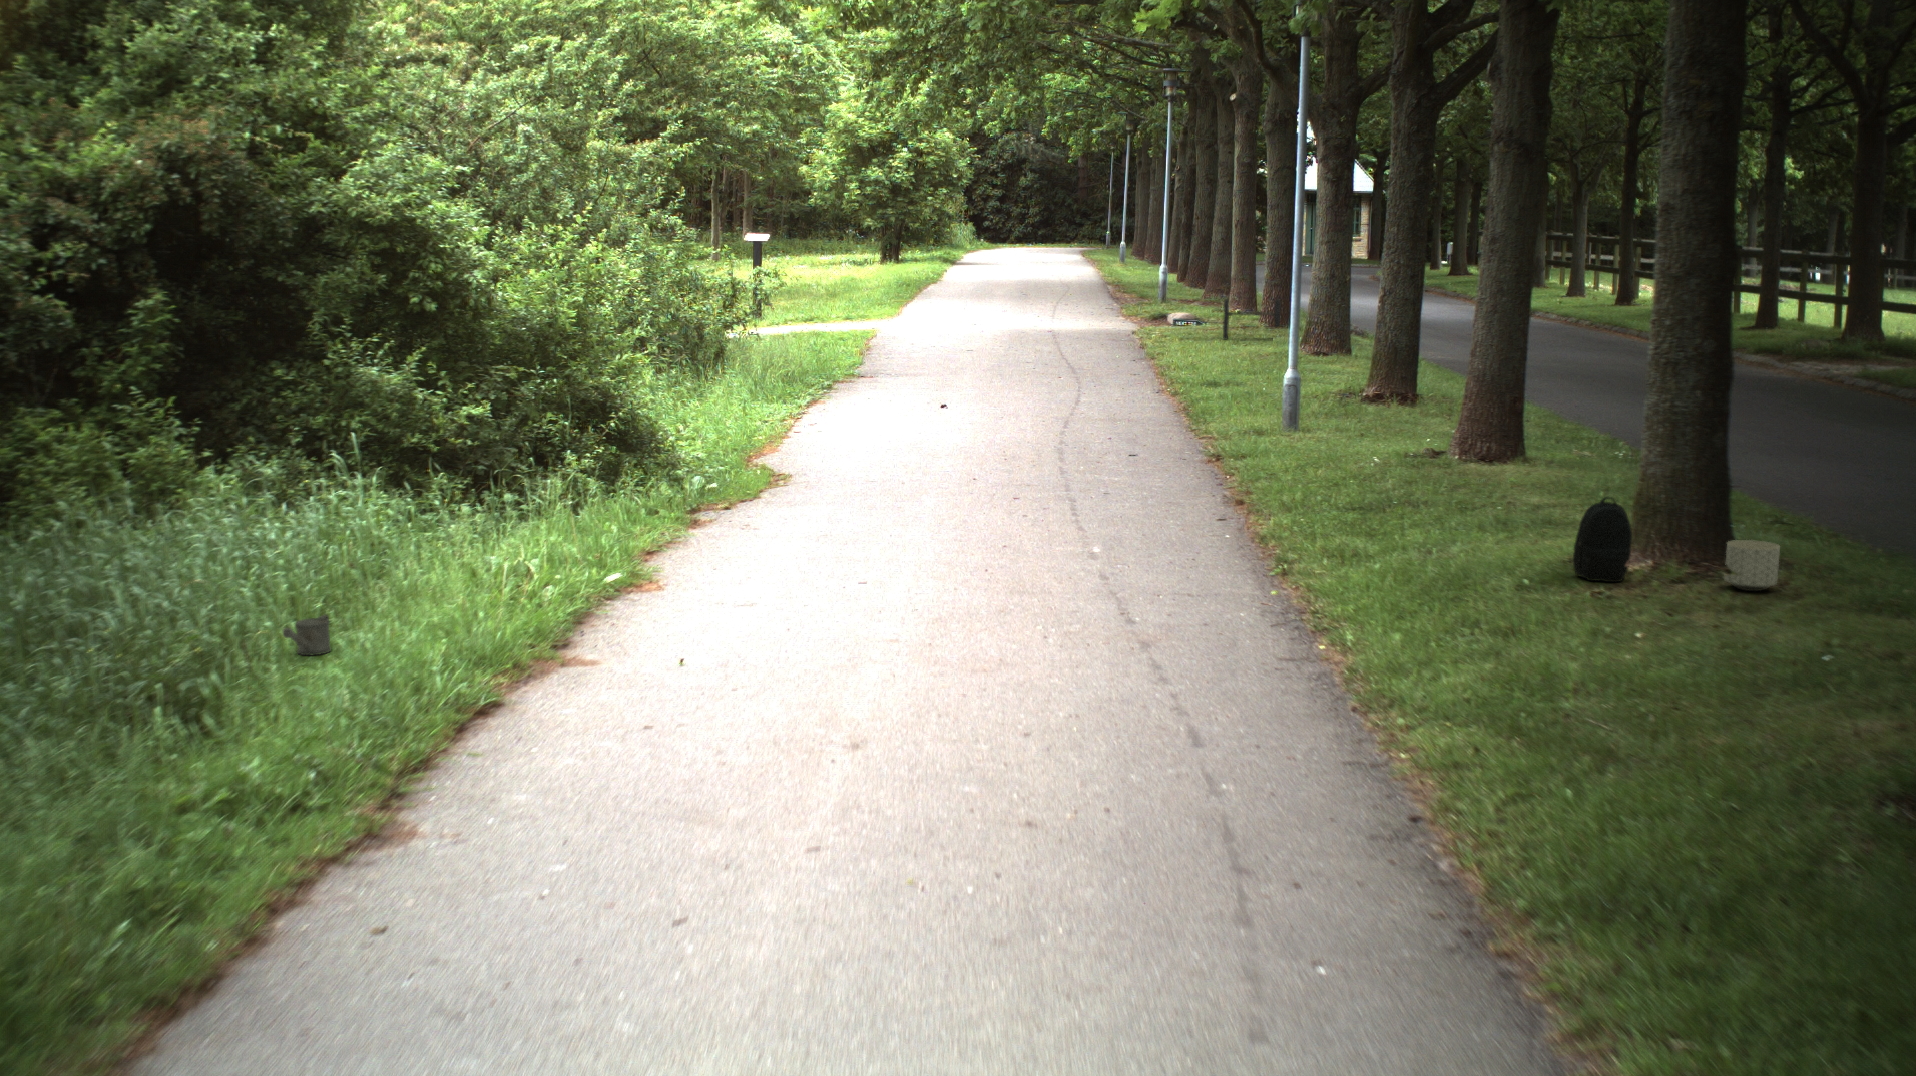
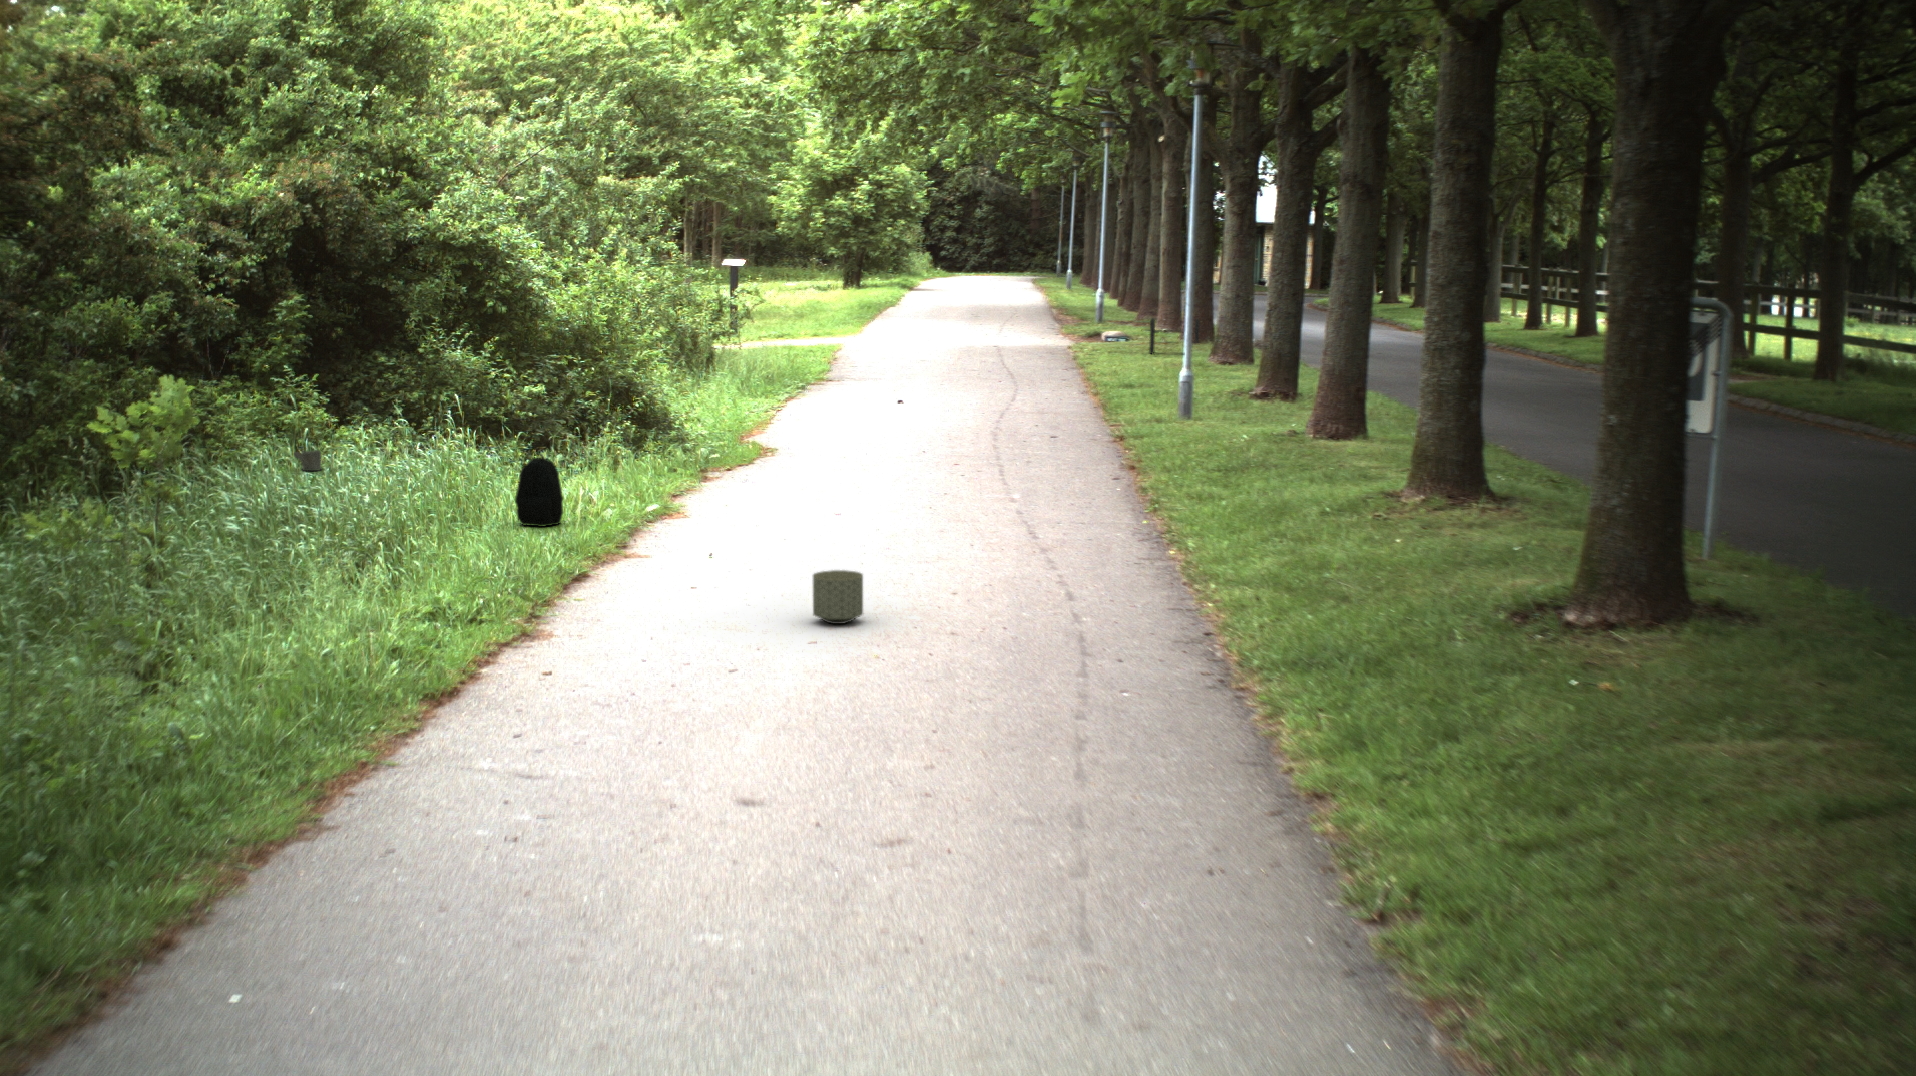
backpack: present [1573,497,1632,582] -> present [515,453,563,527]
planter: present [1724,540,1780,591] -> present [813,570,863,624]
watering can: present [283,615,331,655] -> present [294,450,322,471]

